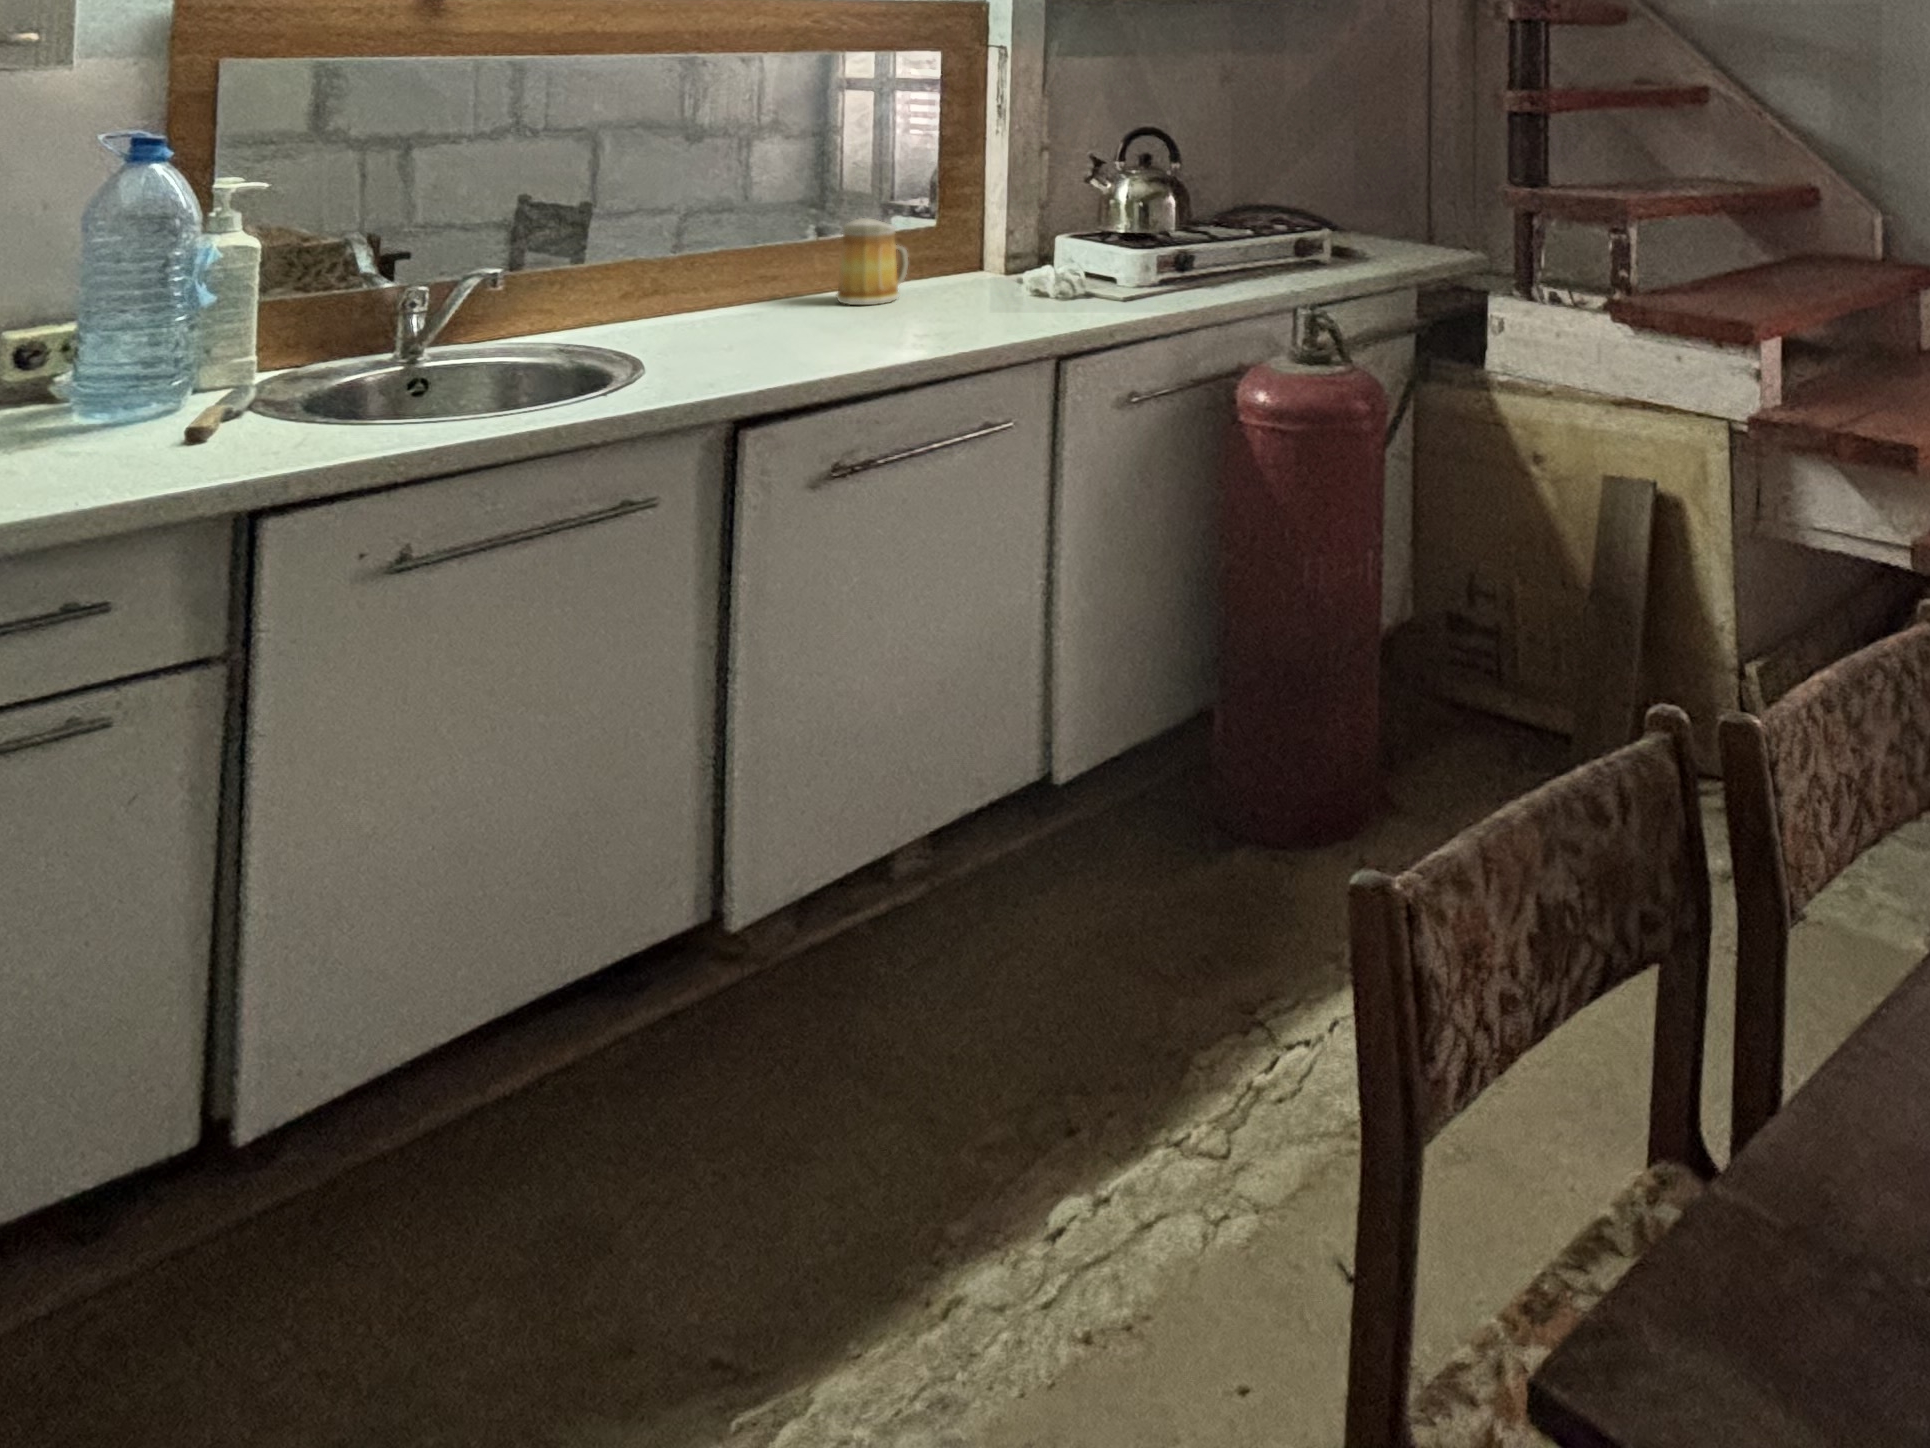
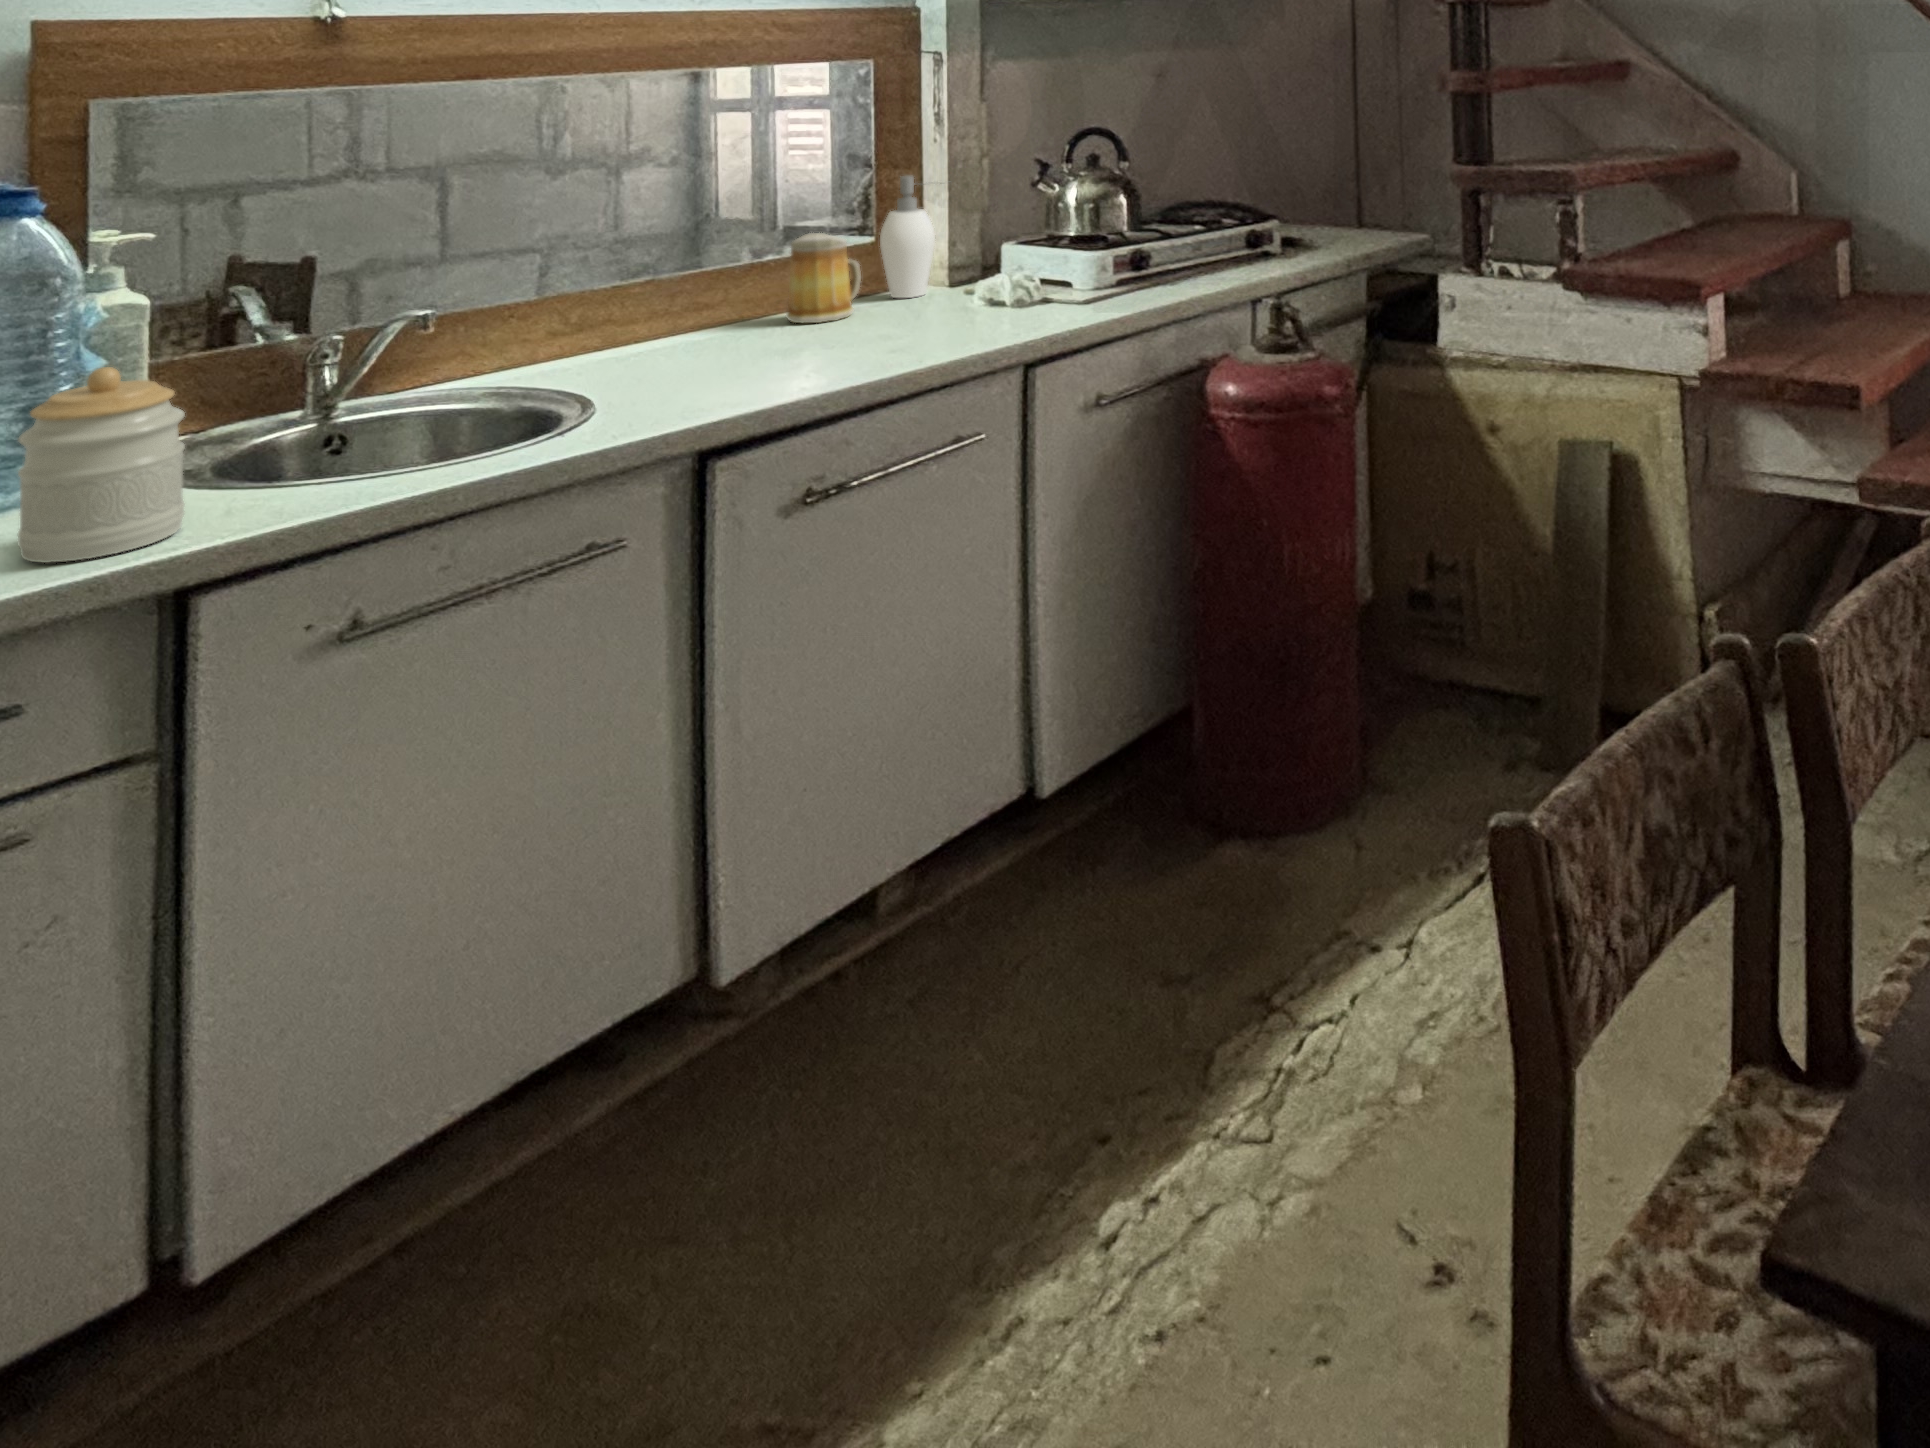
soap dispenser: none [930,167,1000,287] -> present [880,176,935,298]
jar: none [120,305,265,478] -> present [18,367,185,563]

